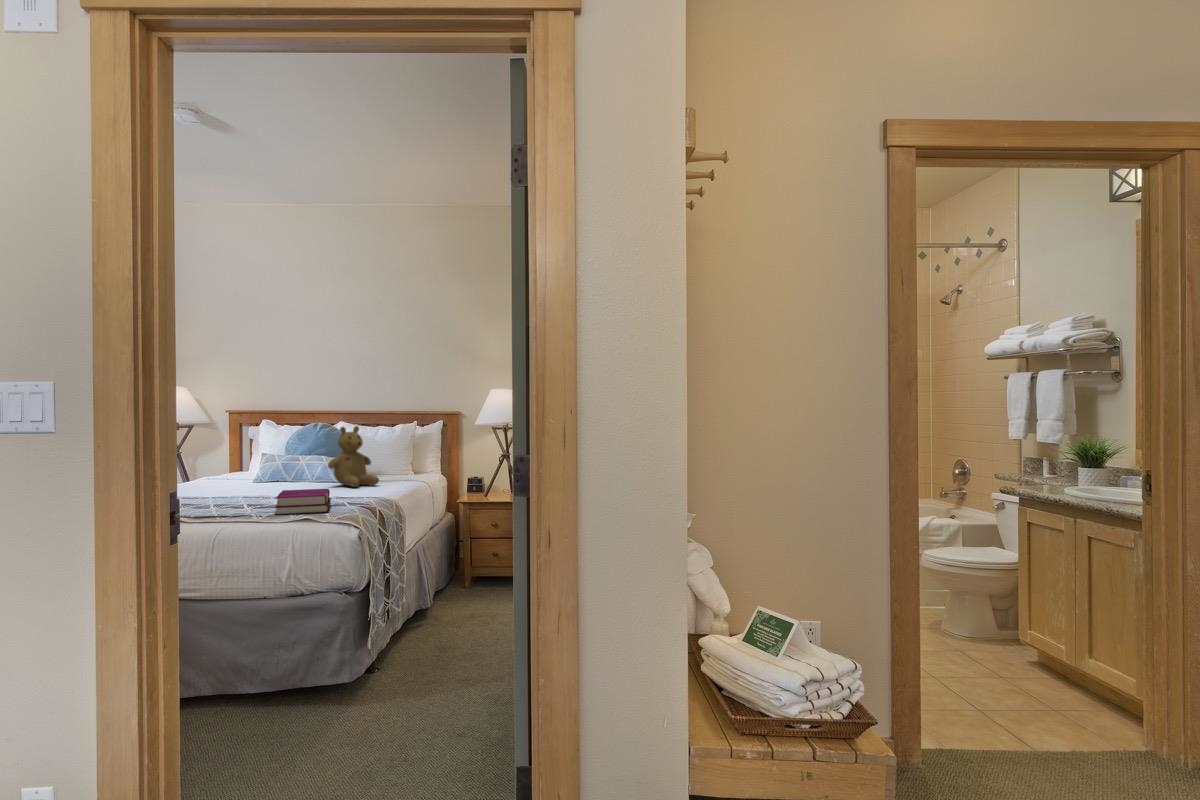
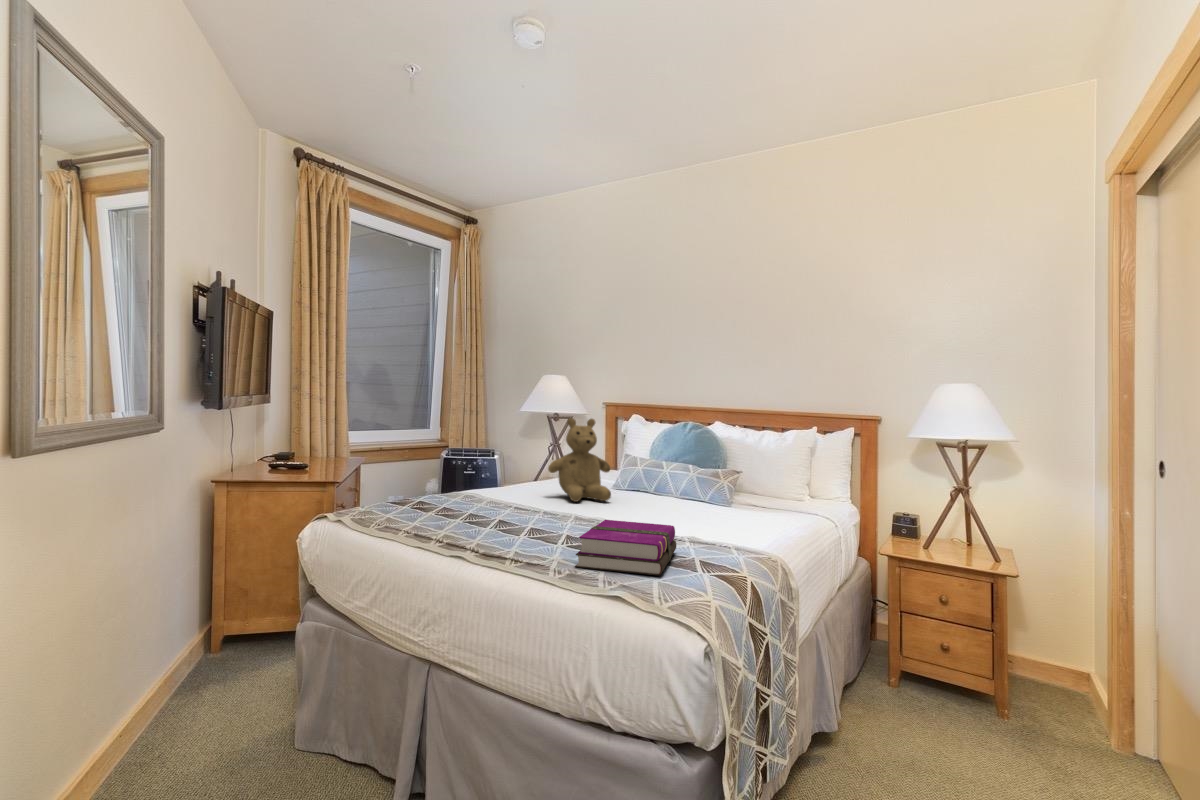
teddy bear: present [328,426,379,487] -> present [548,418,611,502]

